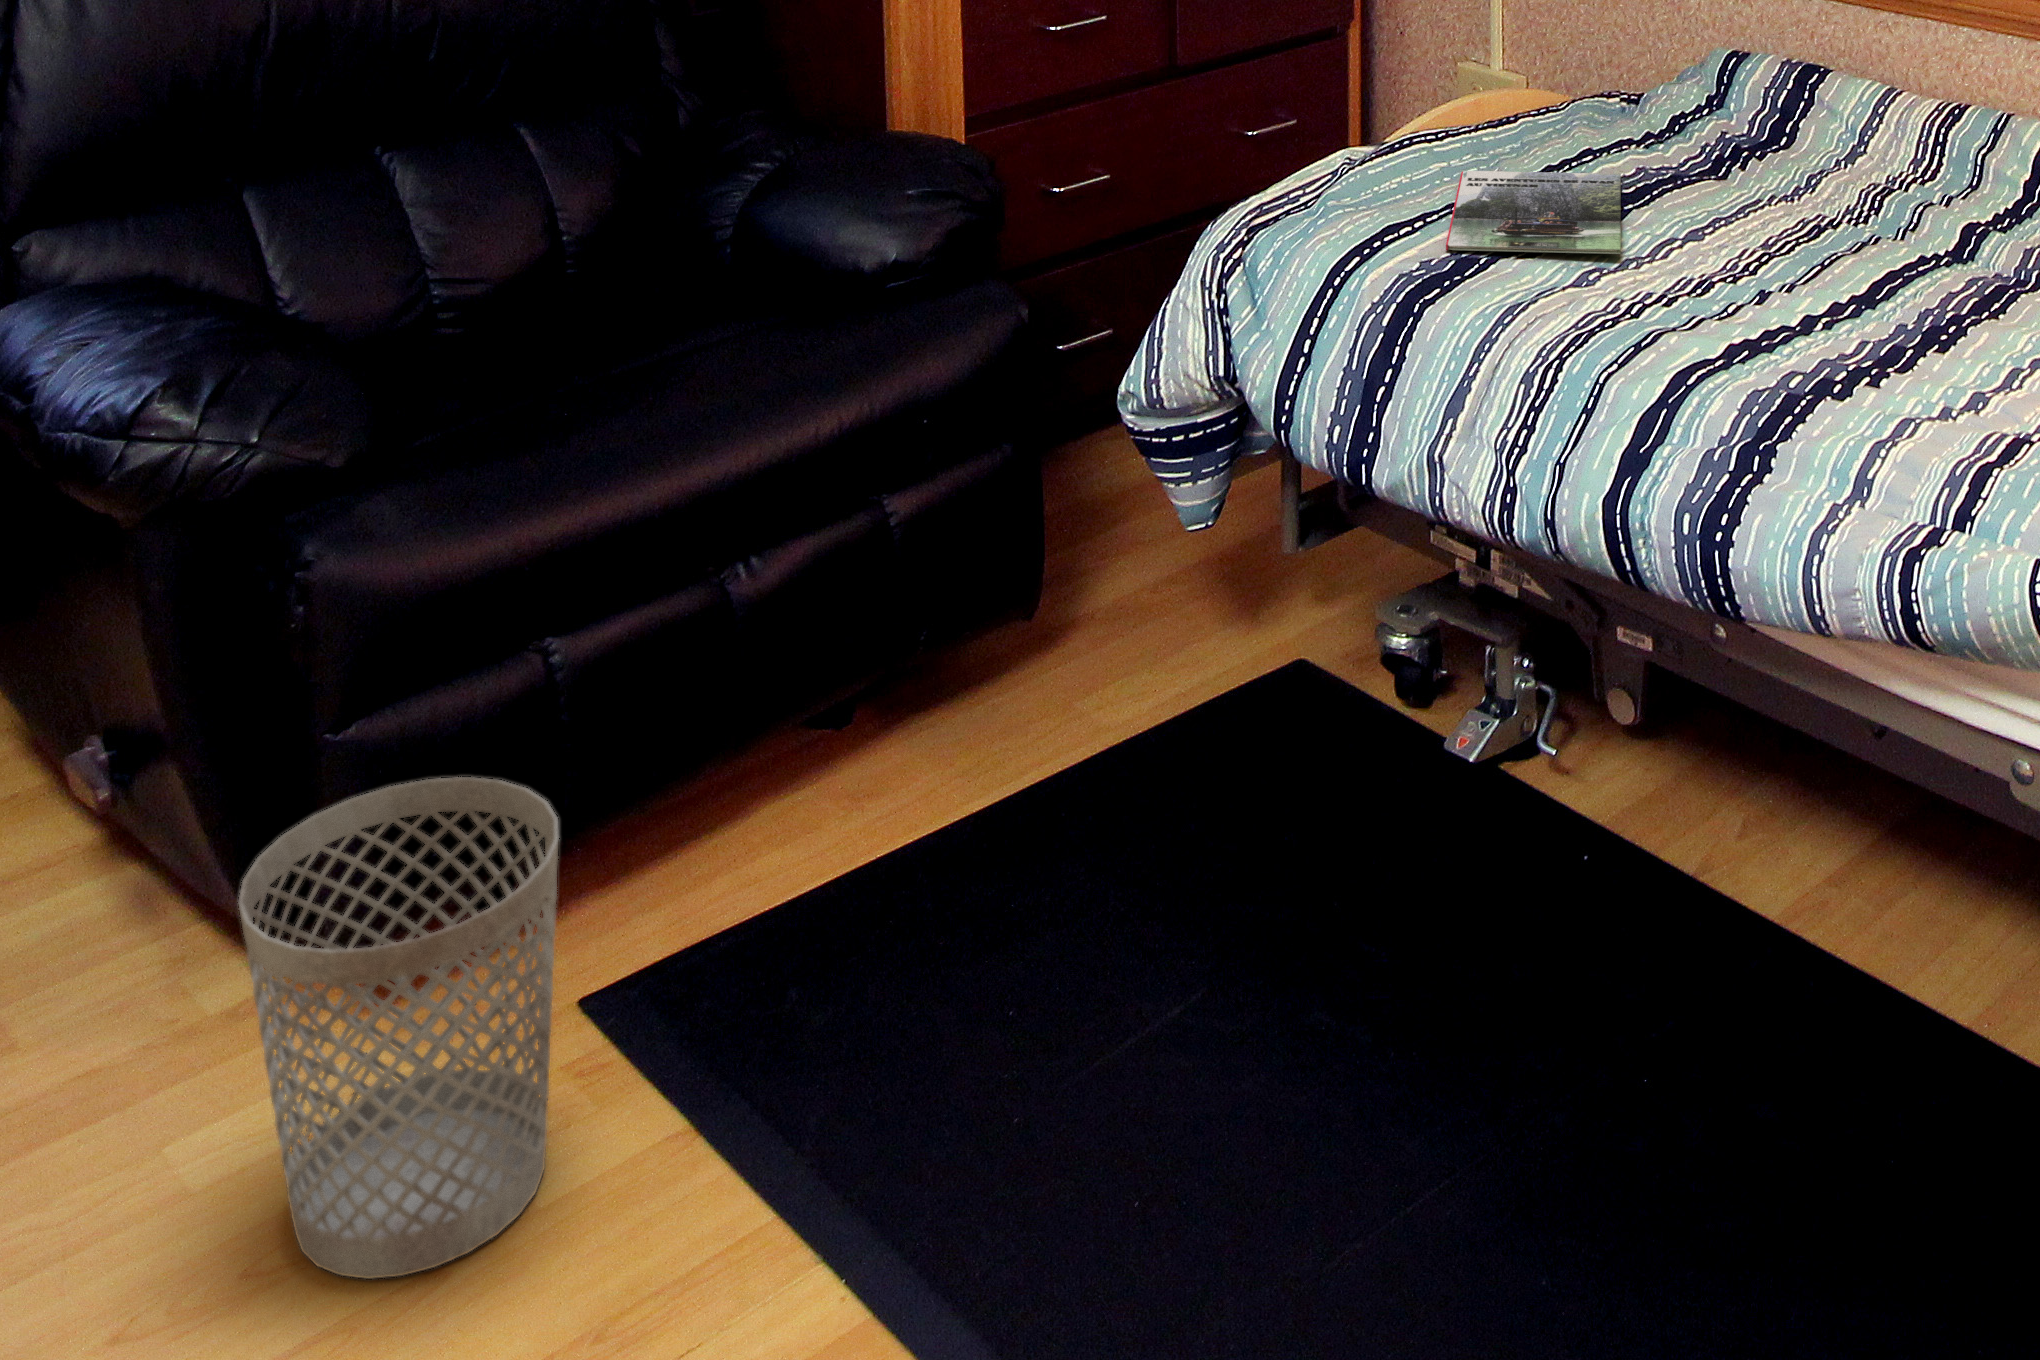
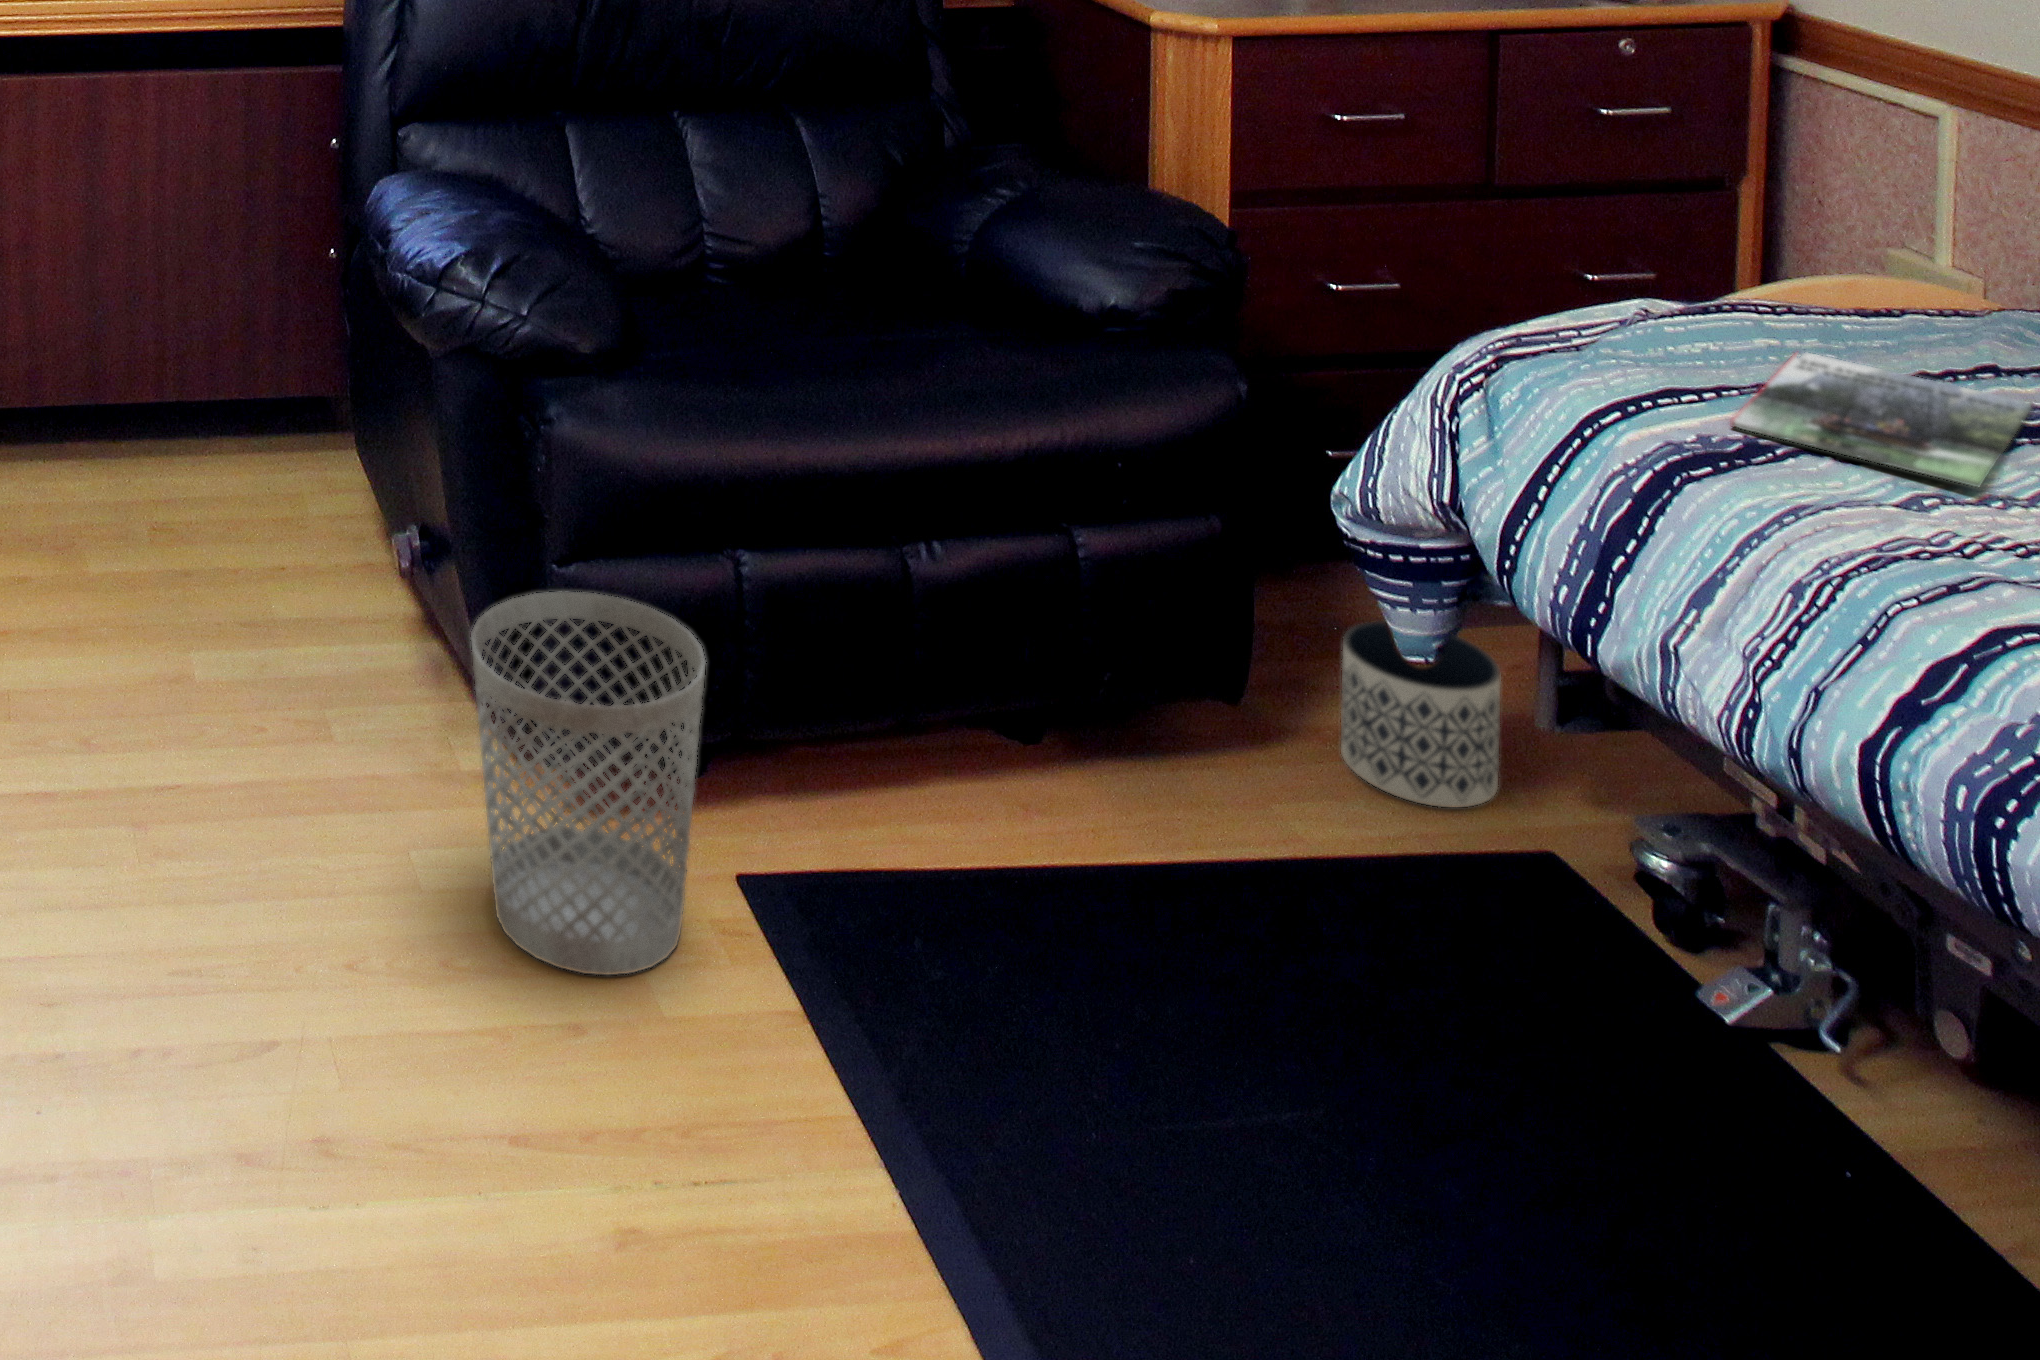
planter: none [1134,506,1267,677] -> present [1341,621,1501,808]

